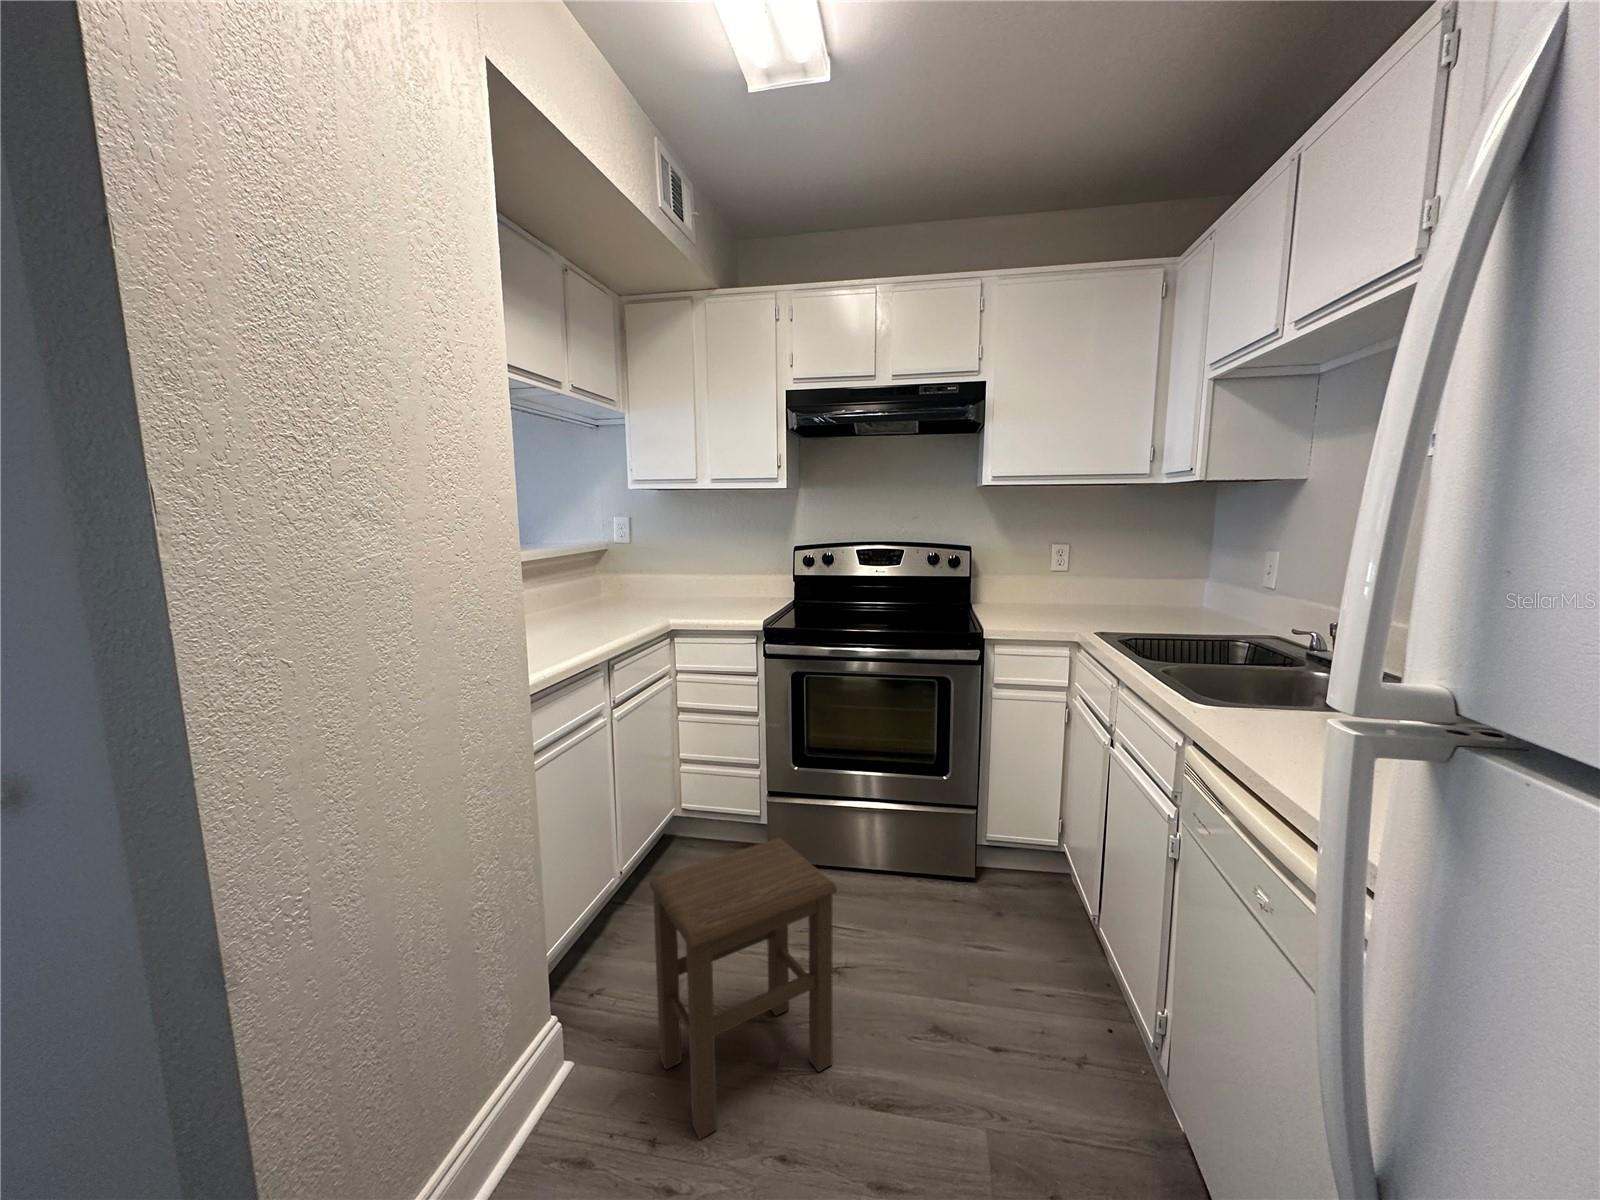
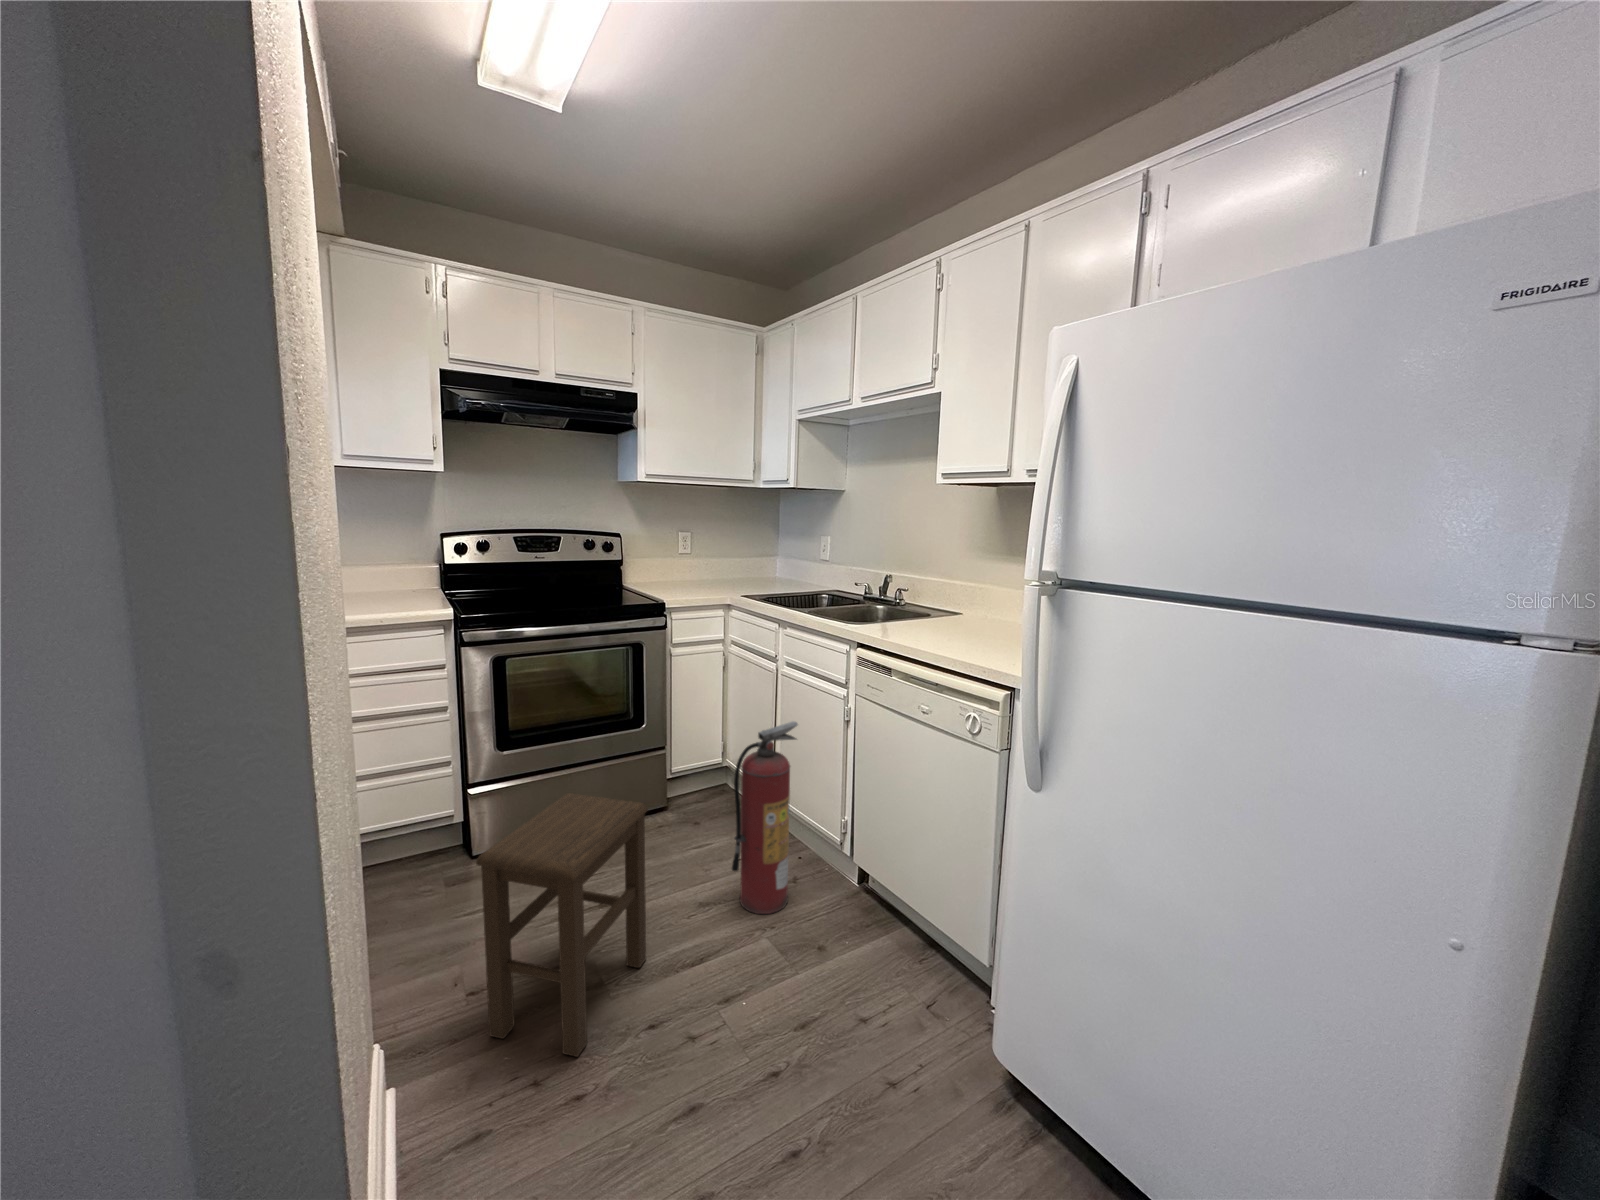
fire extinguisher: none [967,834,1080,1099] -> present [732,722,798,914]

